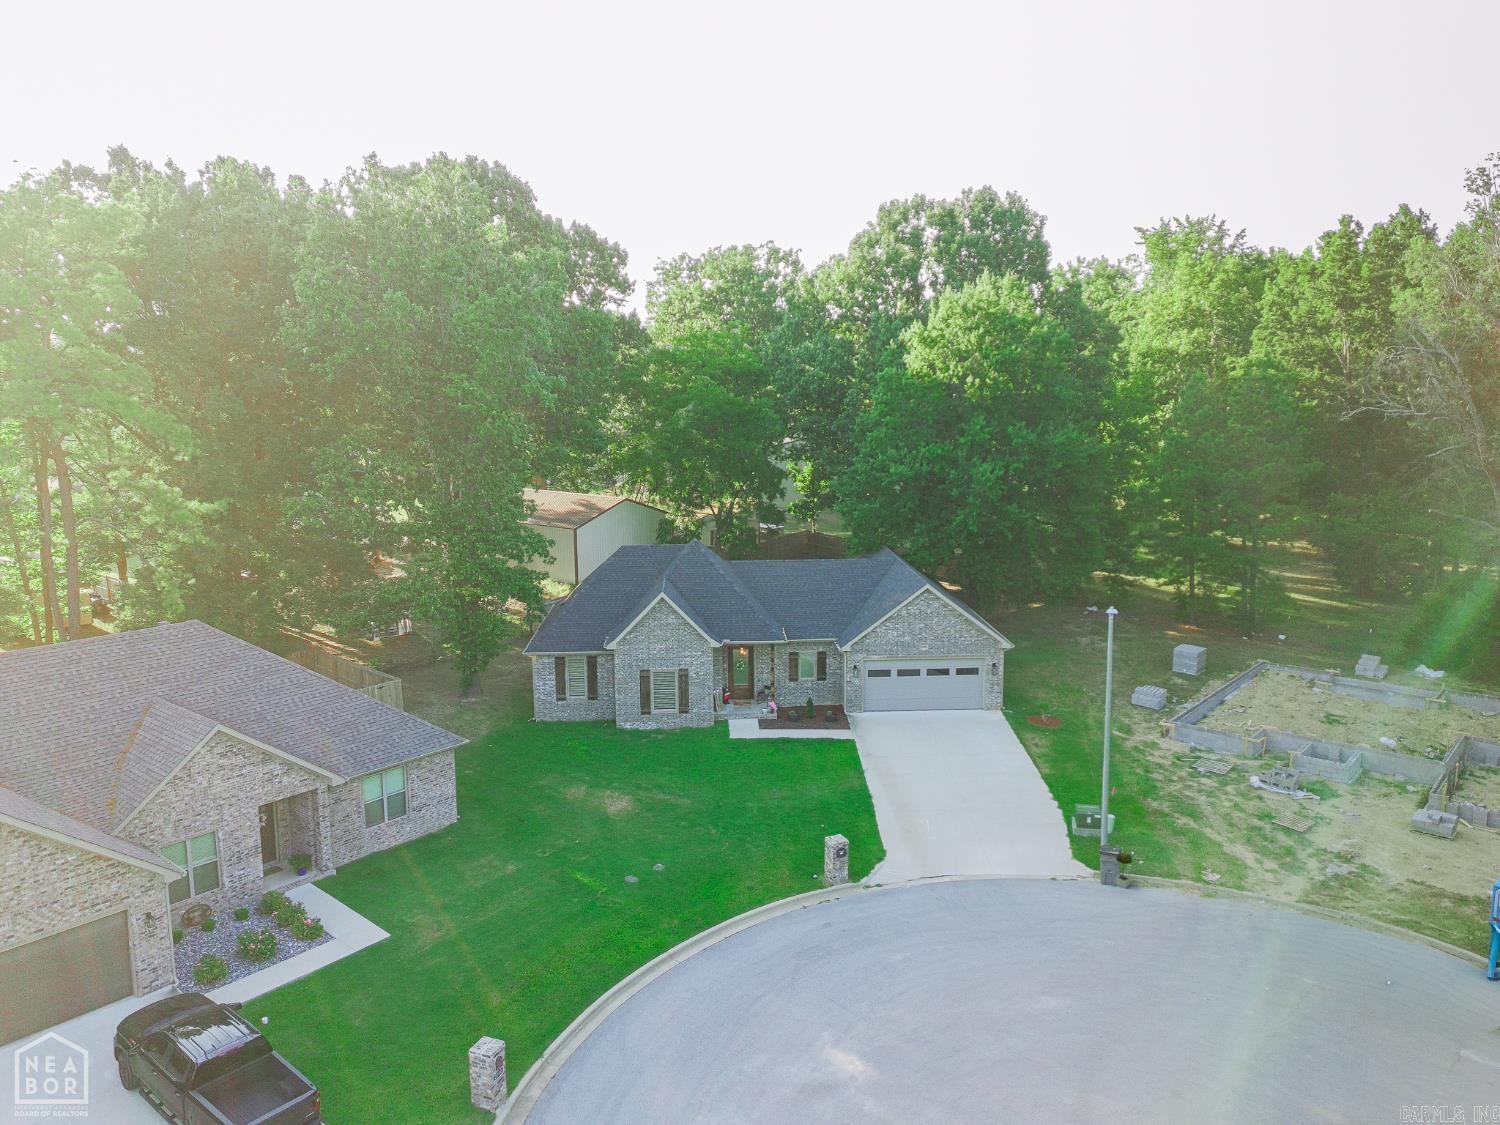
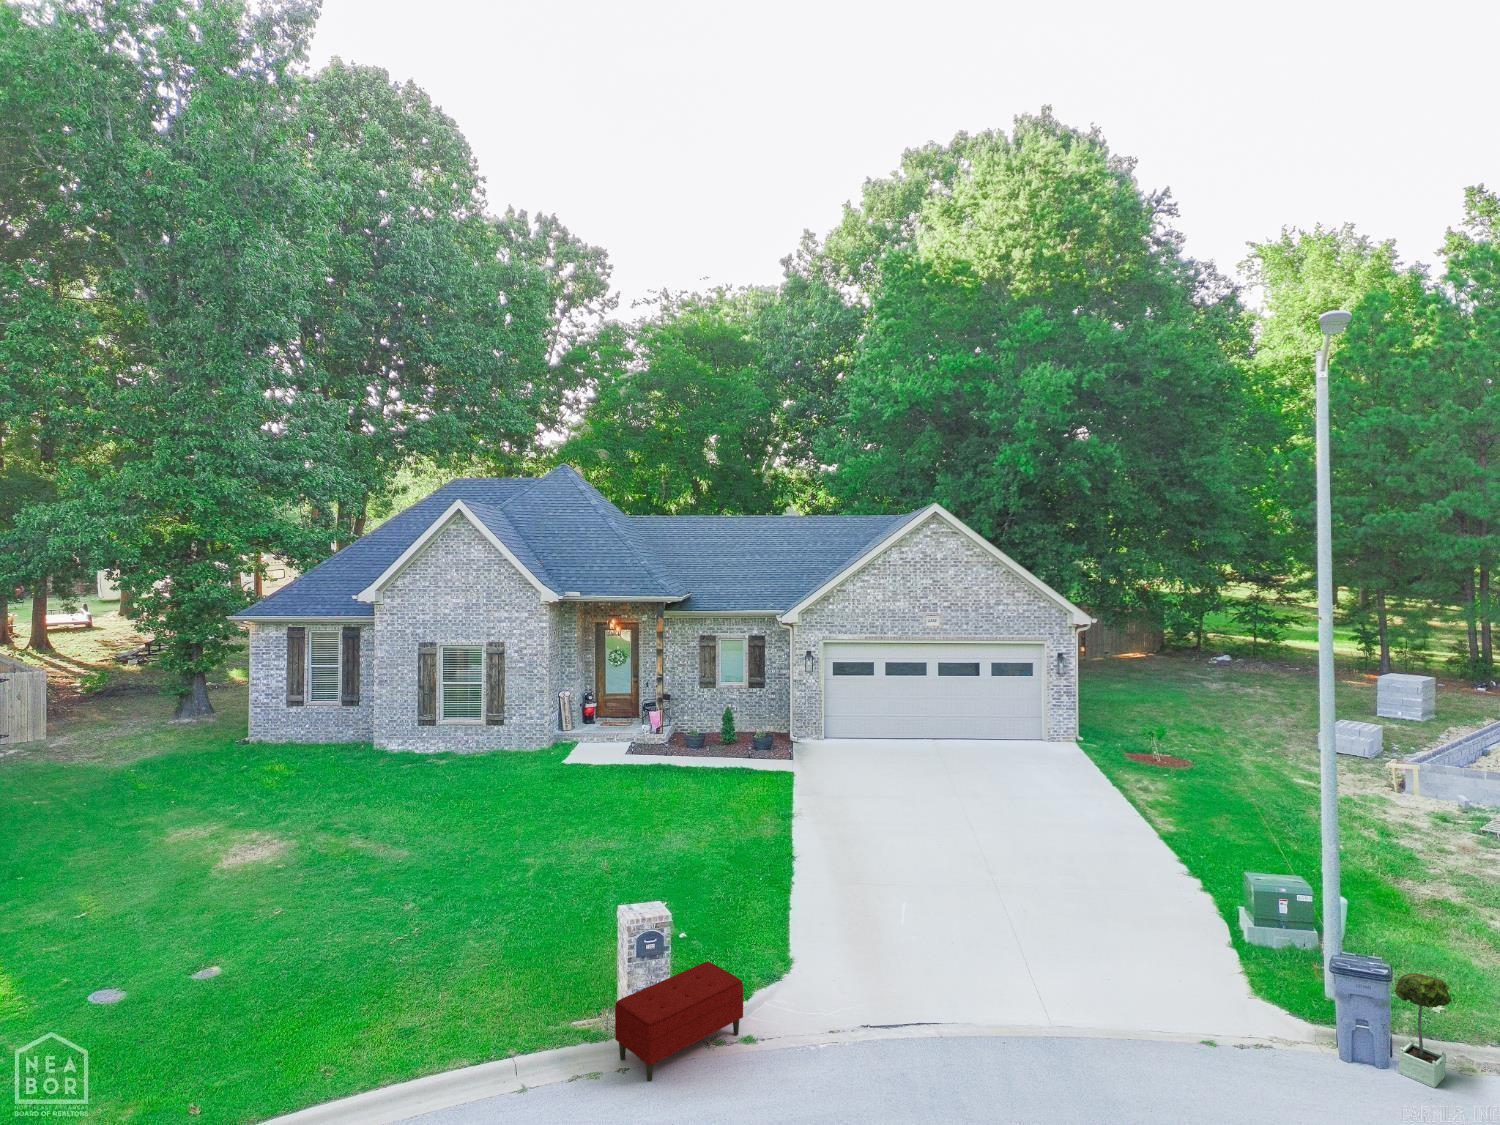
bench: none [854,856,895,899] -> present [615,962,743,1082]

